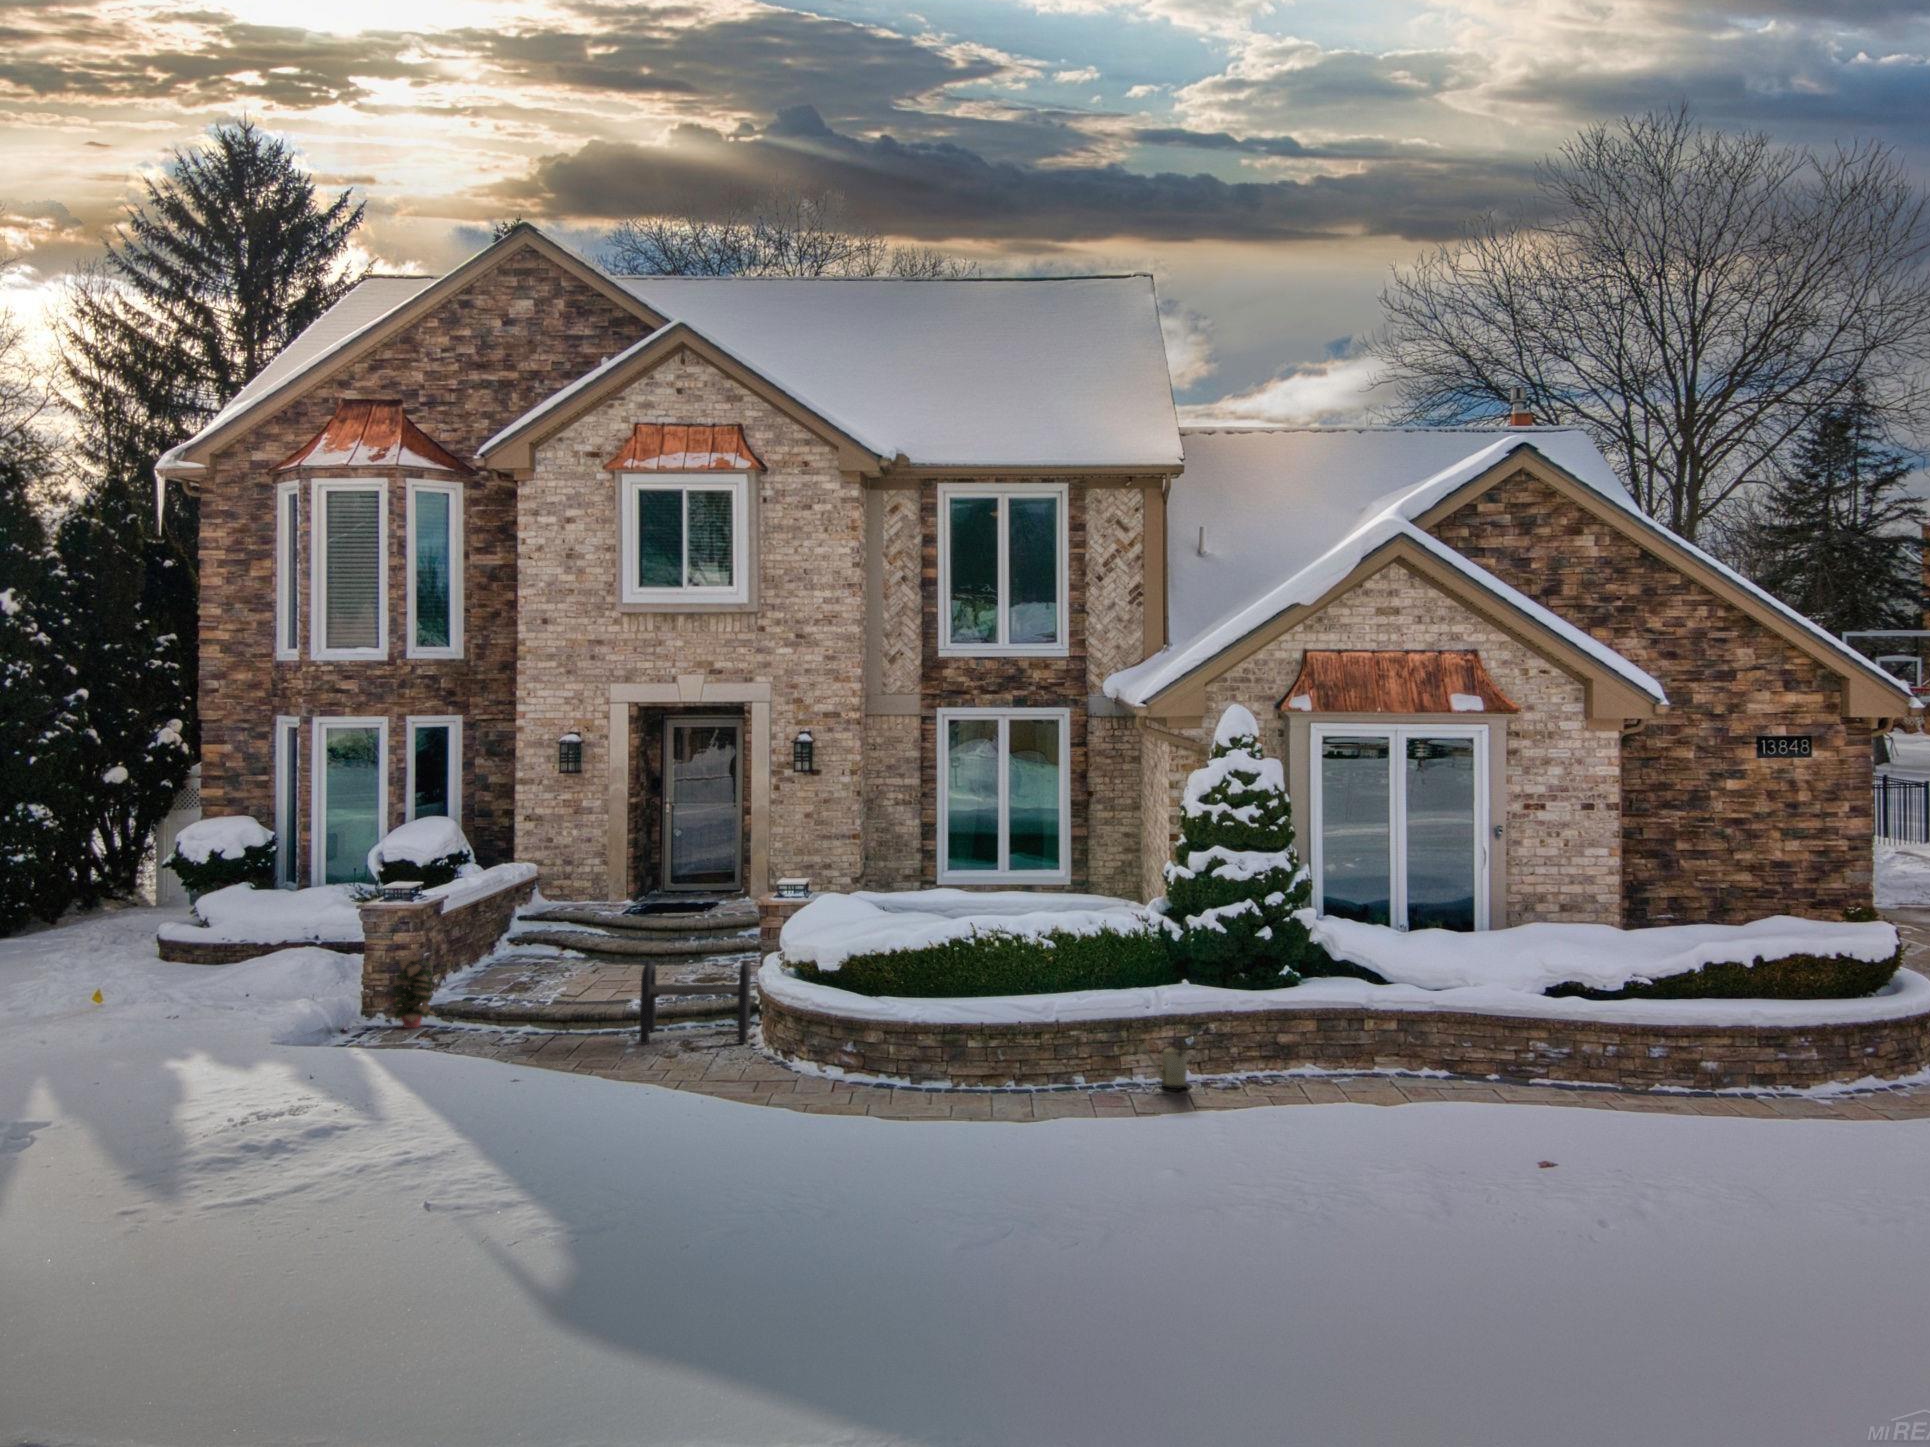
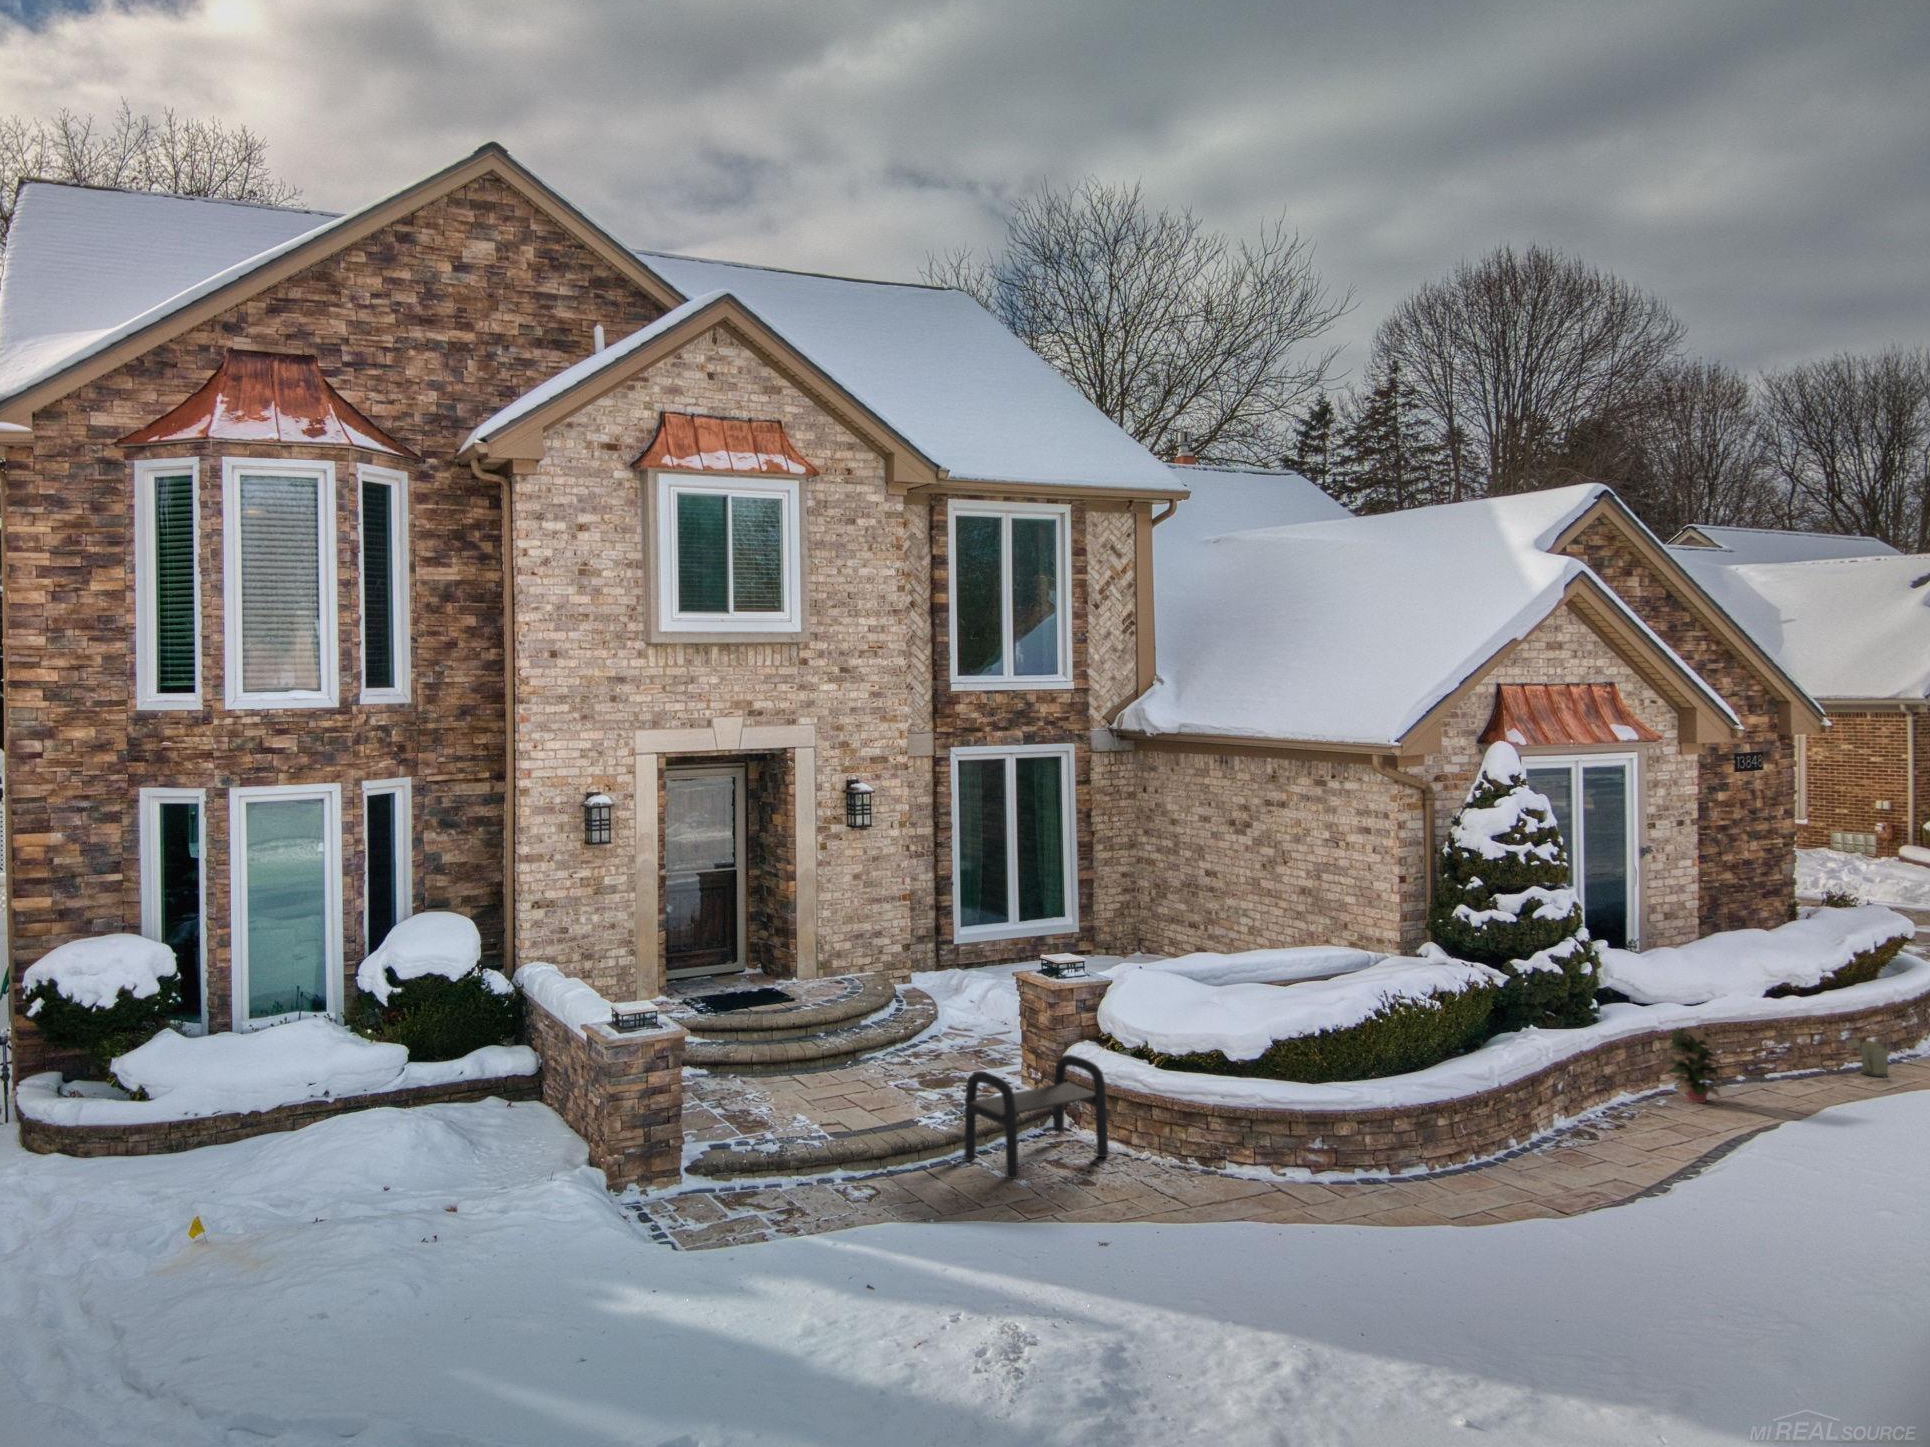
decorative plant: present [387,957,436,1028] -> present [1665,1026,1720,1103]
watering can: present [1138,1044,1187,1089] -> present [1849,1039,1888,1077]

